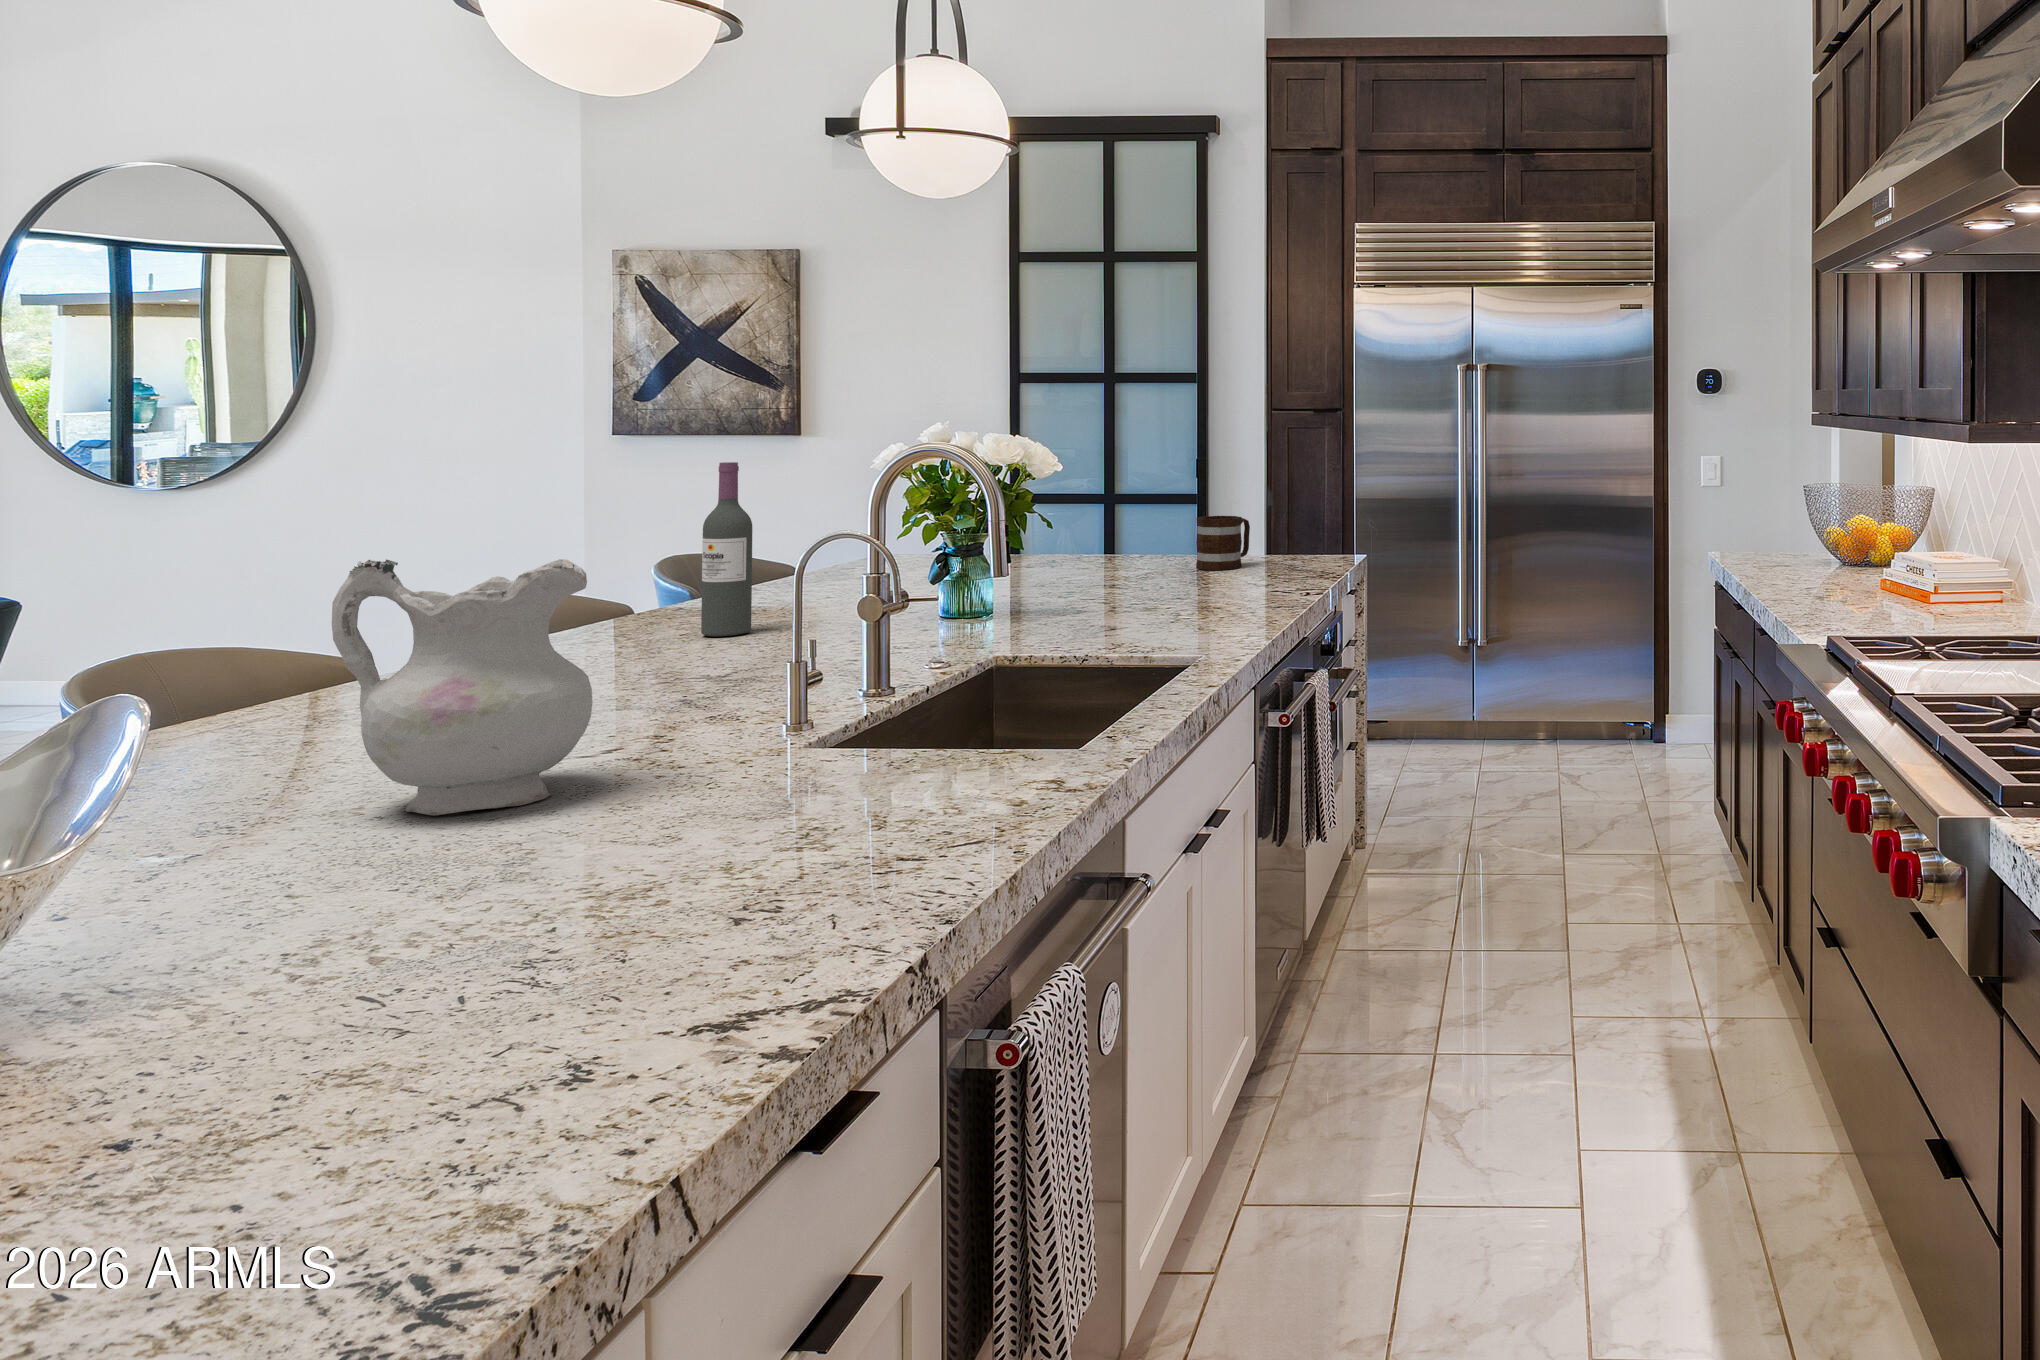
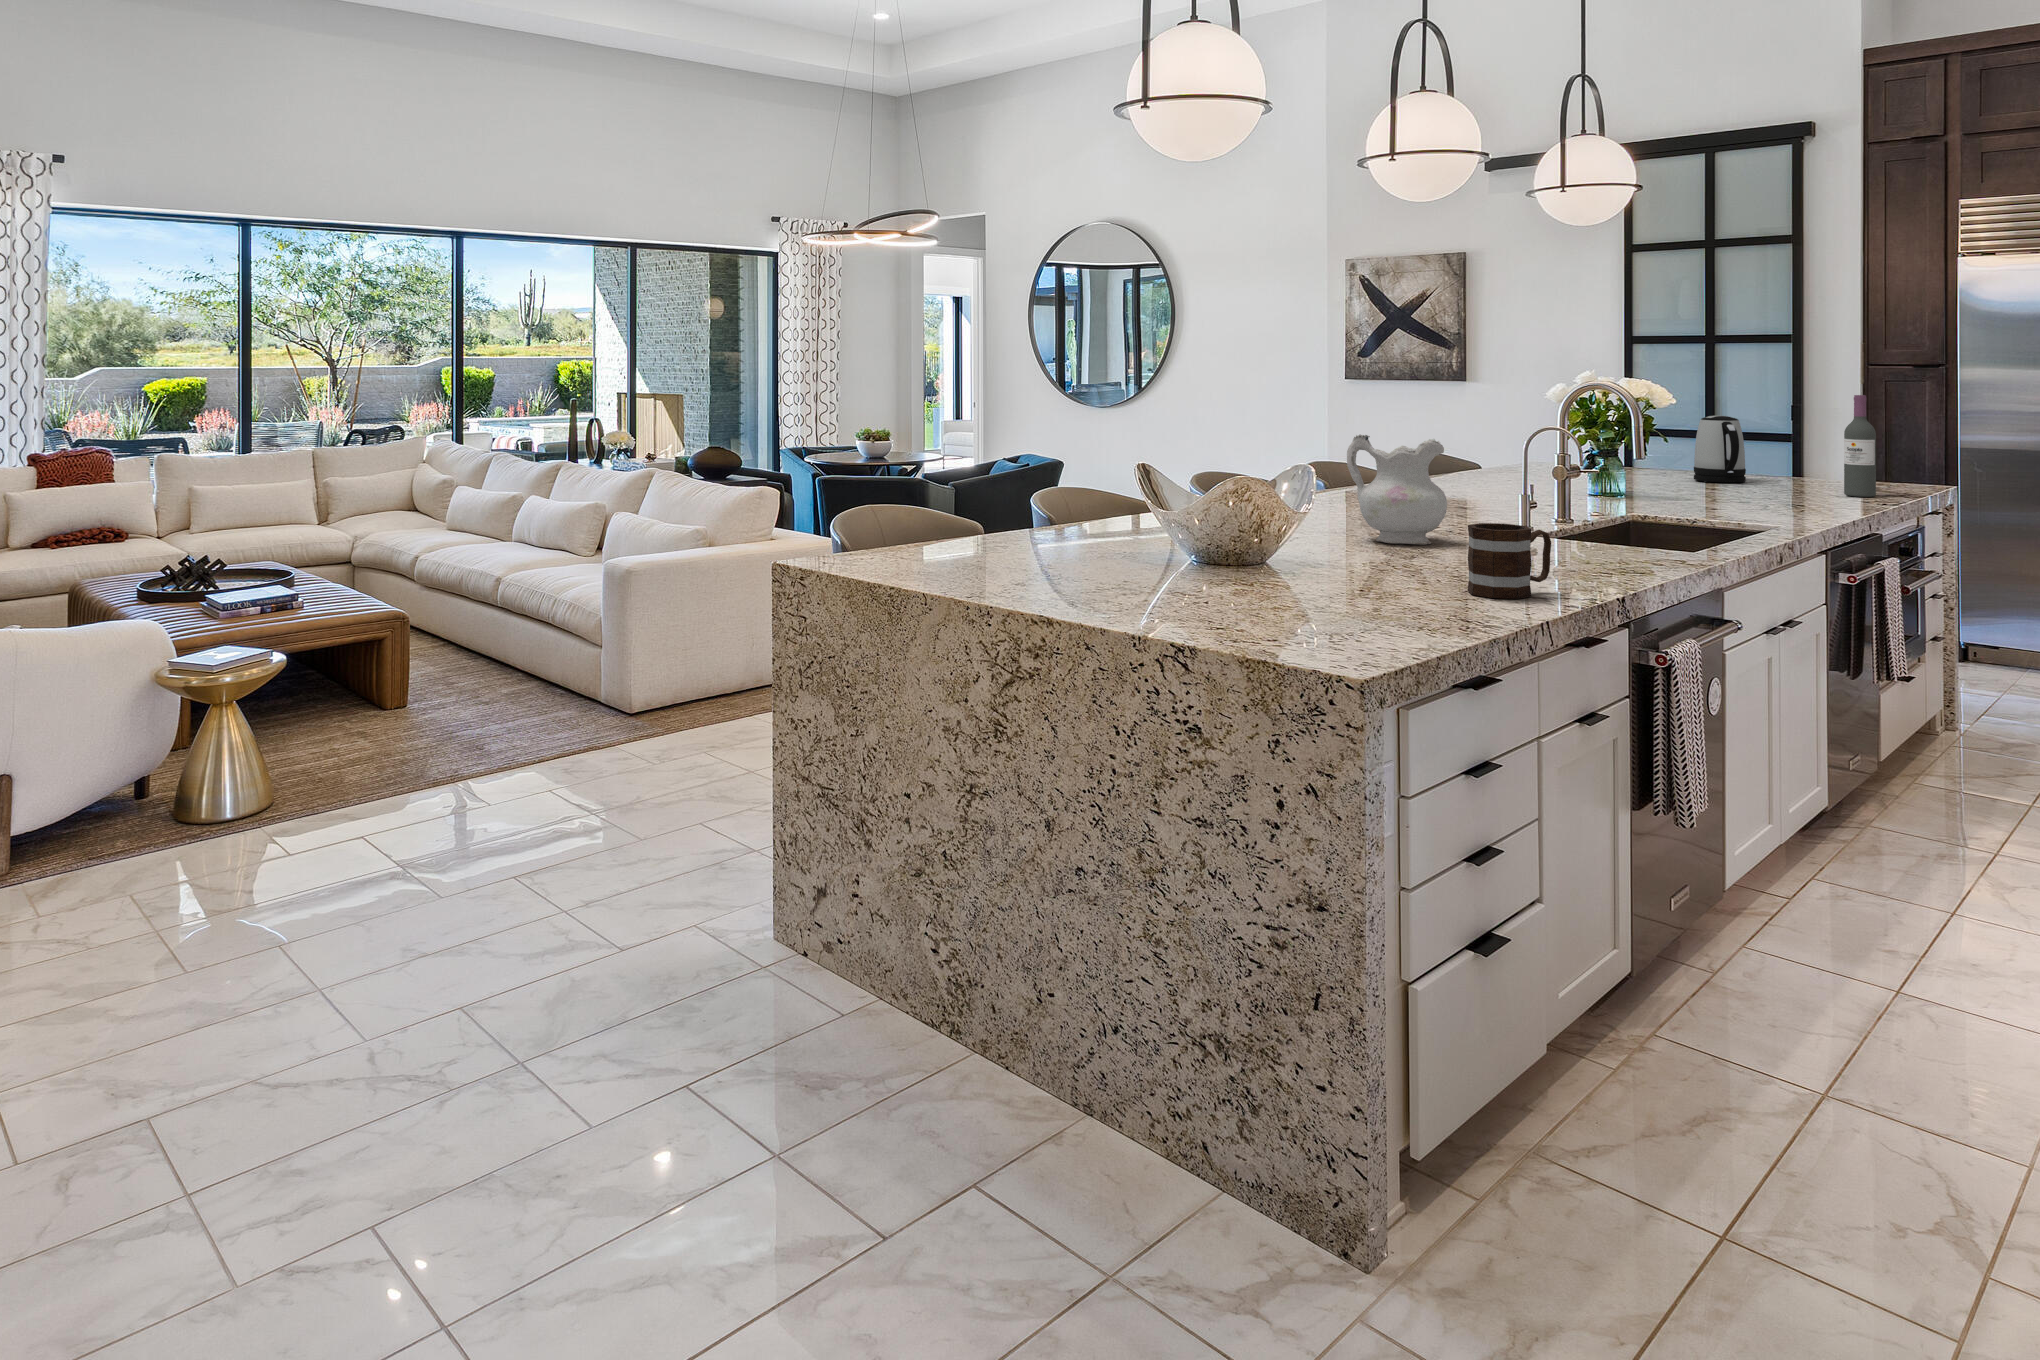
wine bottle: present [701,462,752,636] -> present [1844,395,1876,497]
kettle: none [1086,475,1149,567] -> present [1694,416,1746,482]
mug: present [1196,516,1250,570] -> present [1467,523,1551,599]

